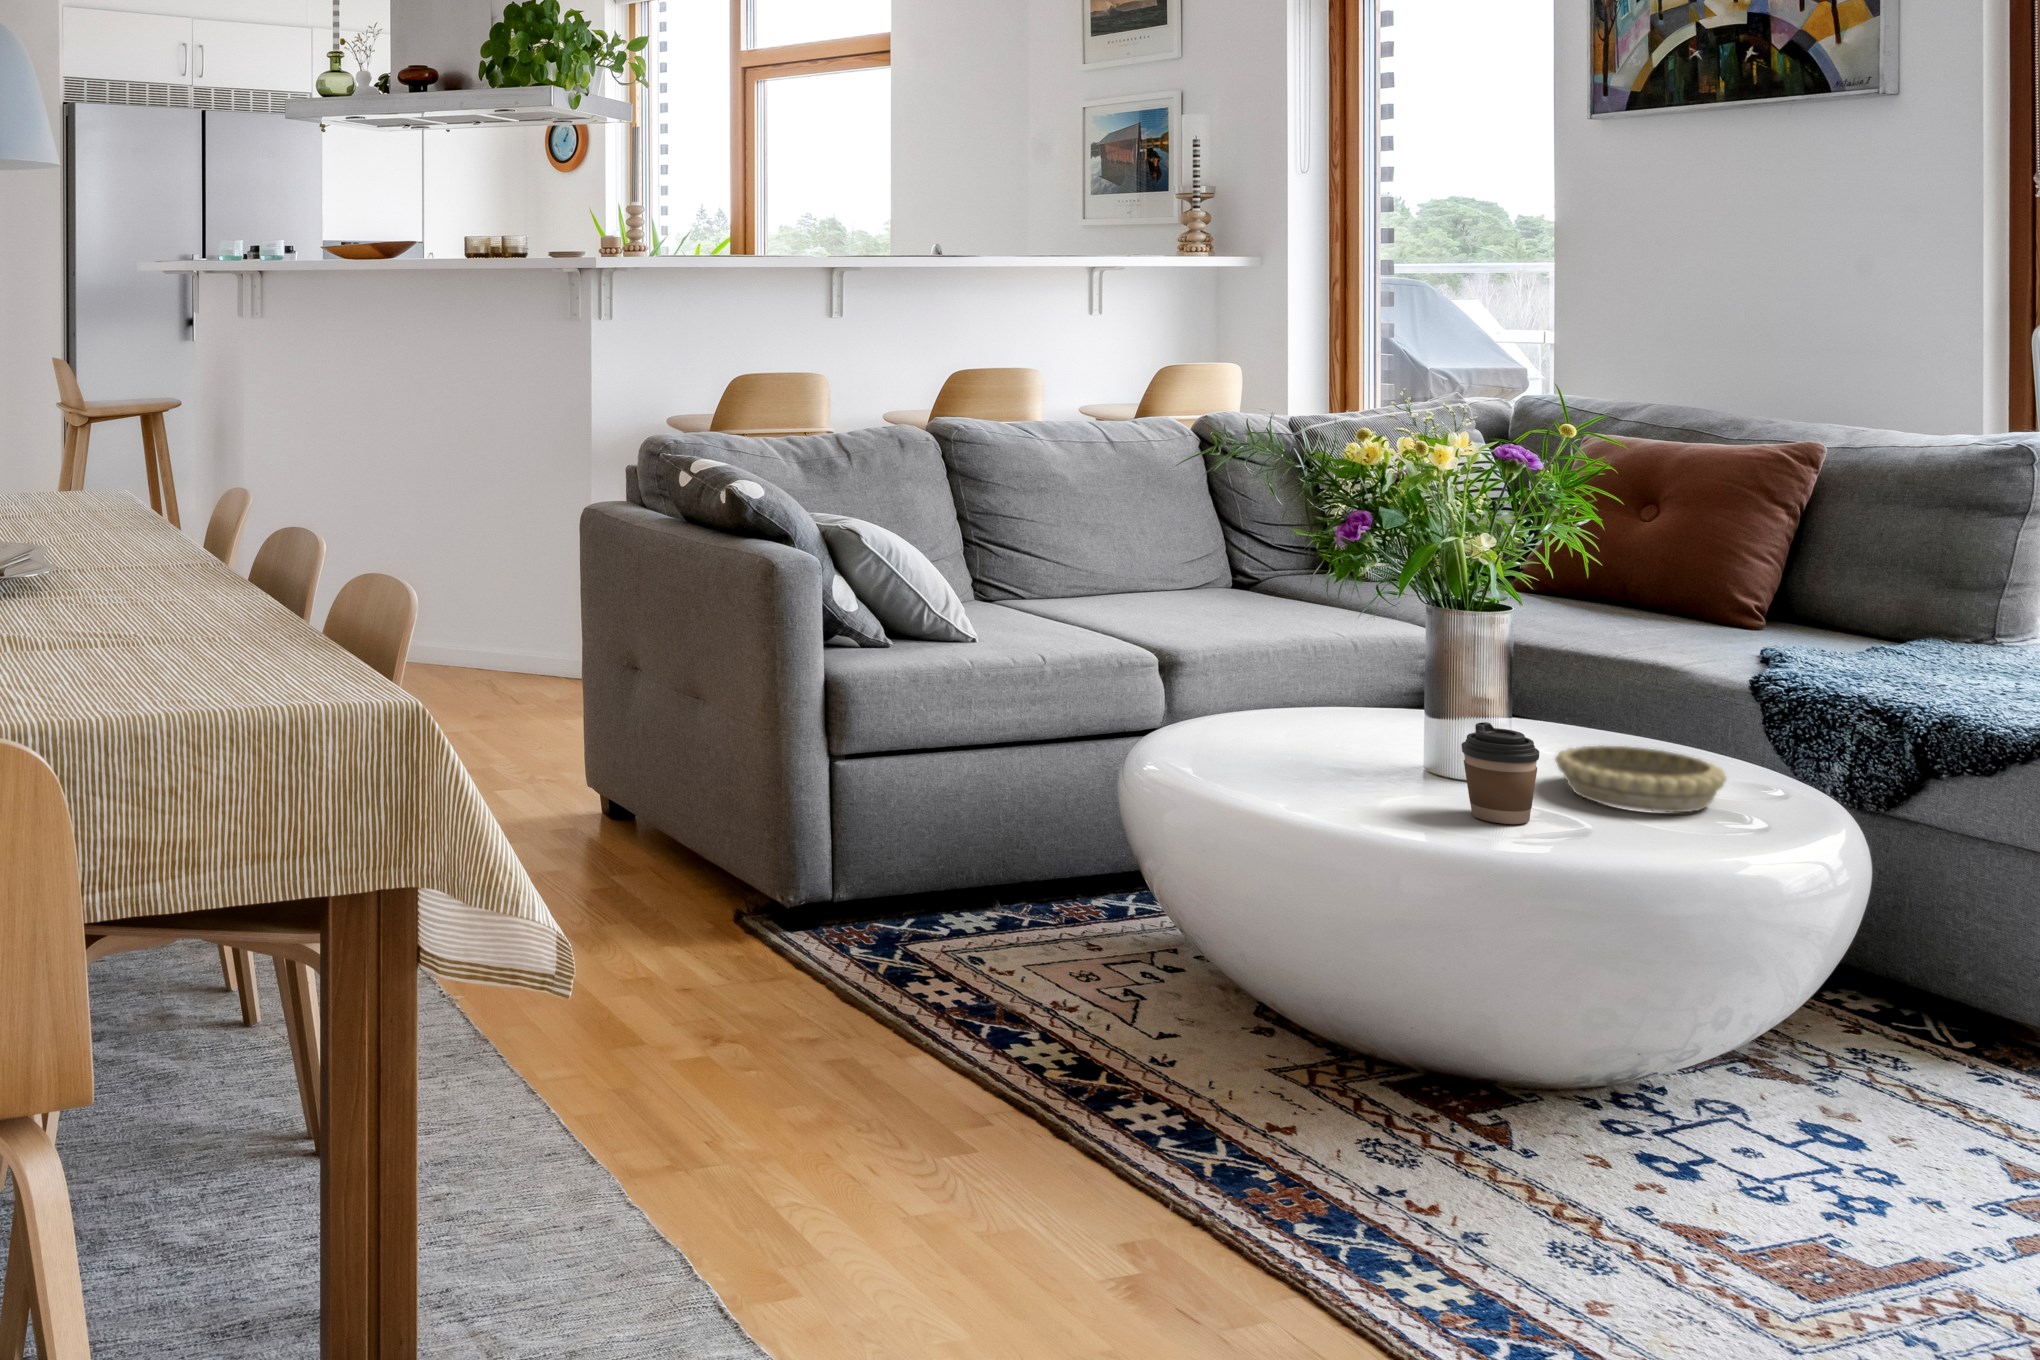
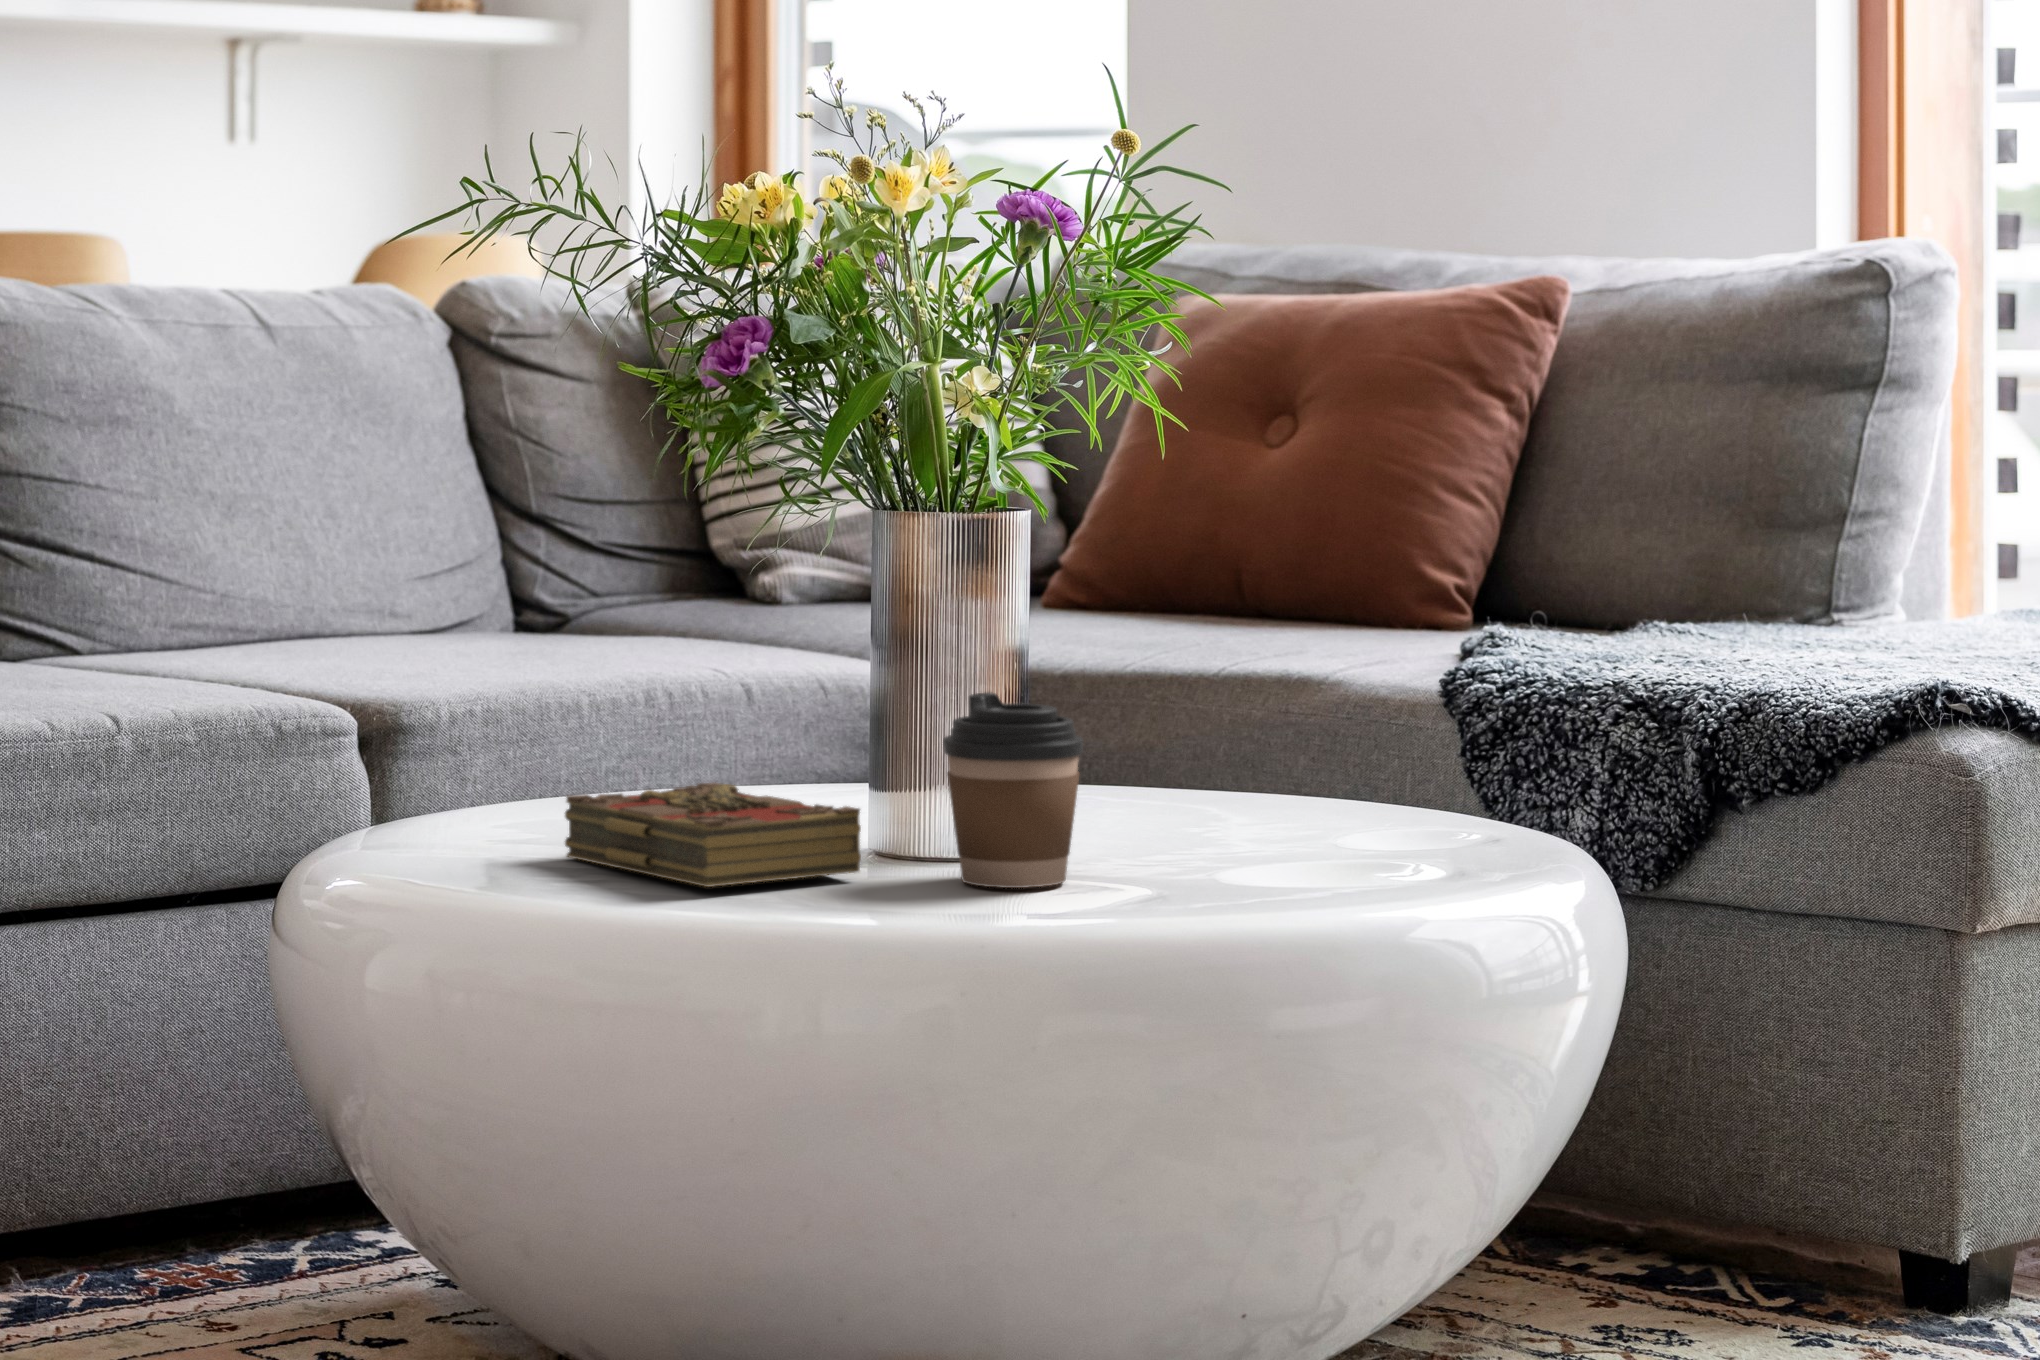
book: none [1262,743,1417,808] -> present [565,782,861,887]
decorative bowl: present [1555,745,1726,812] -> none [1112,753,1405,853]

